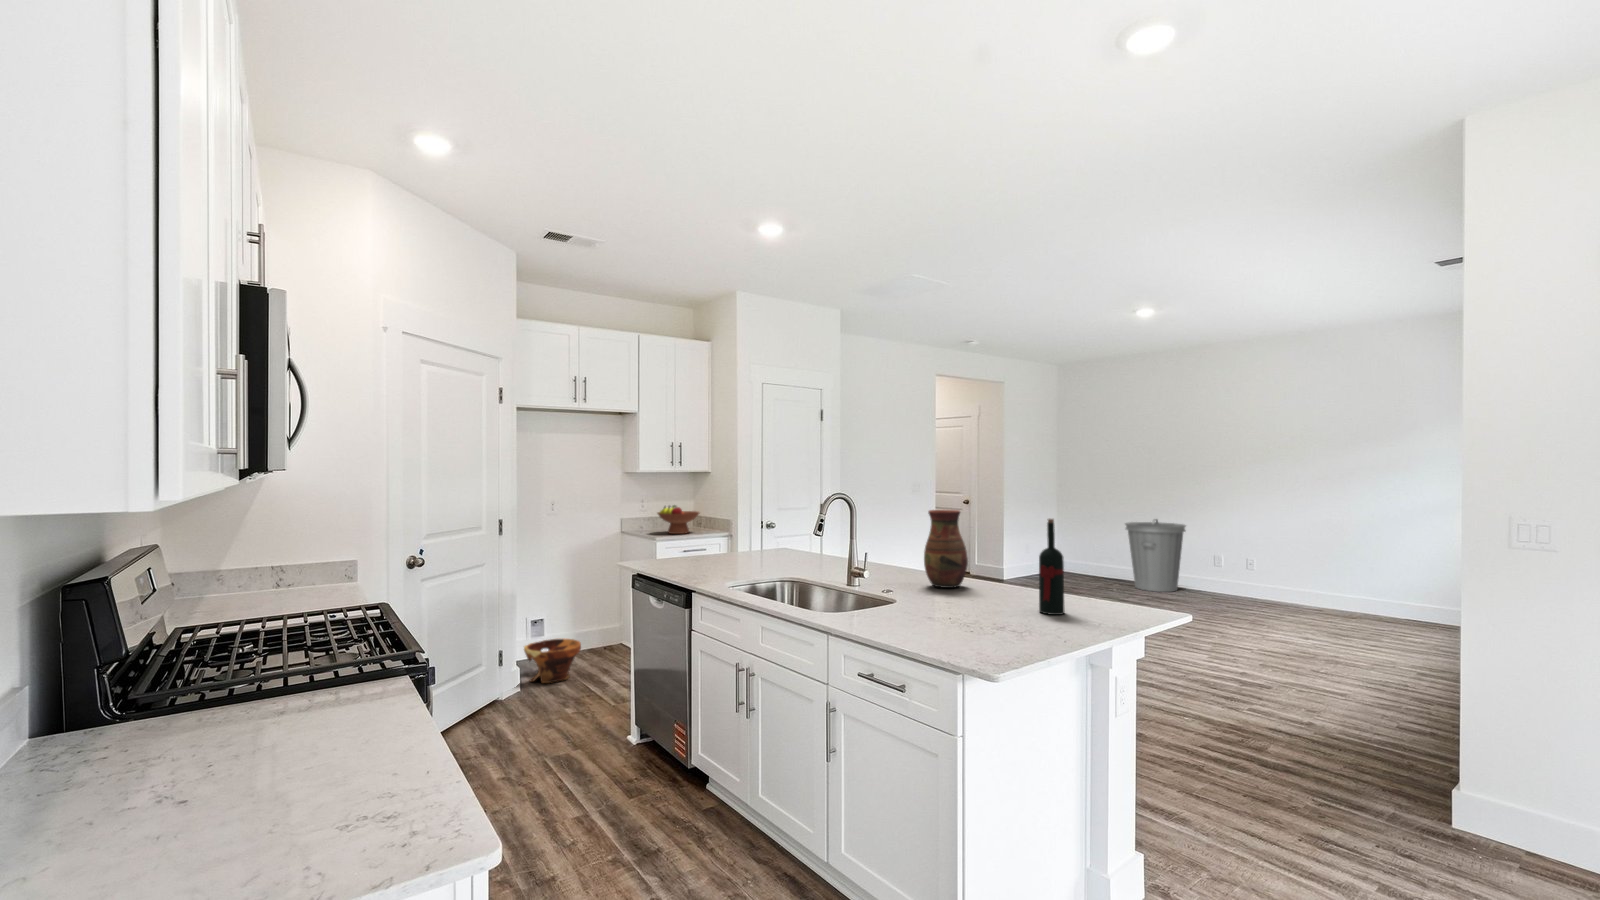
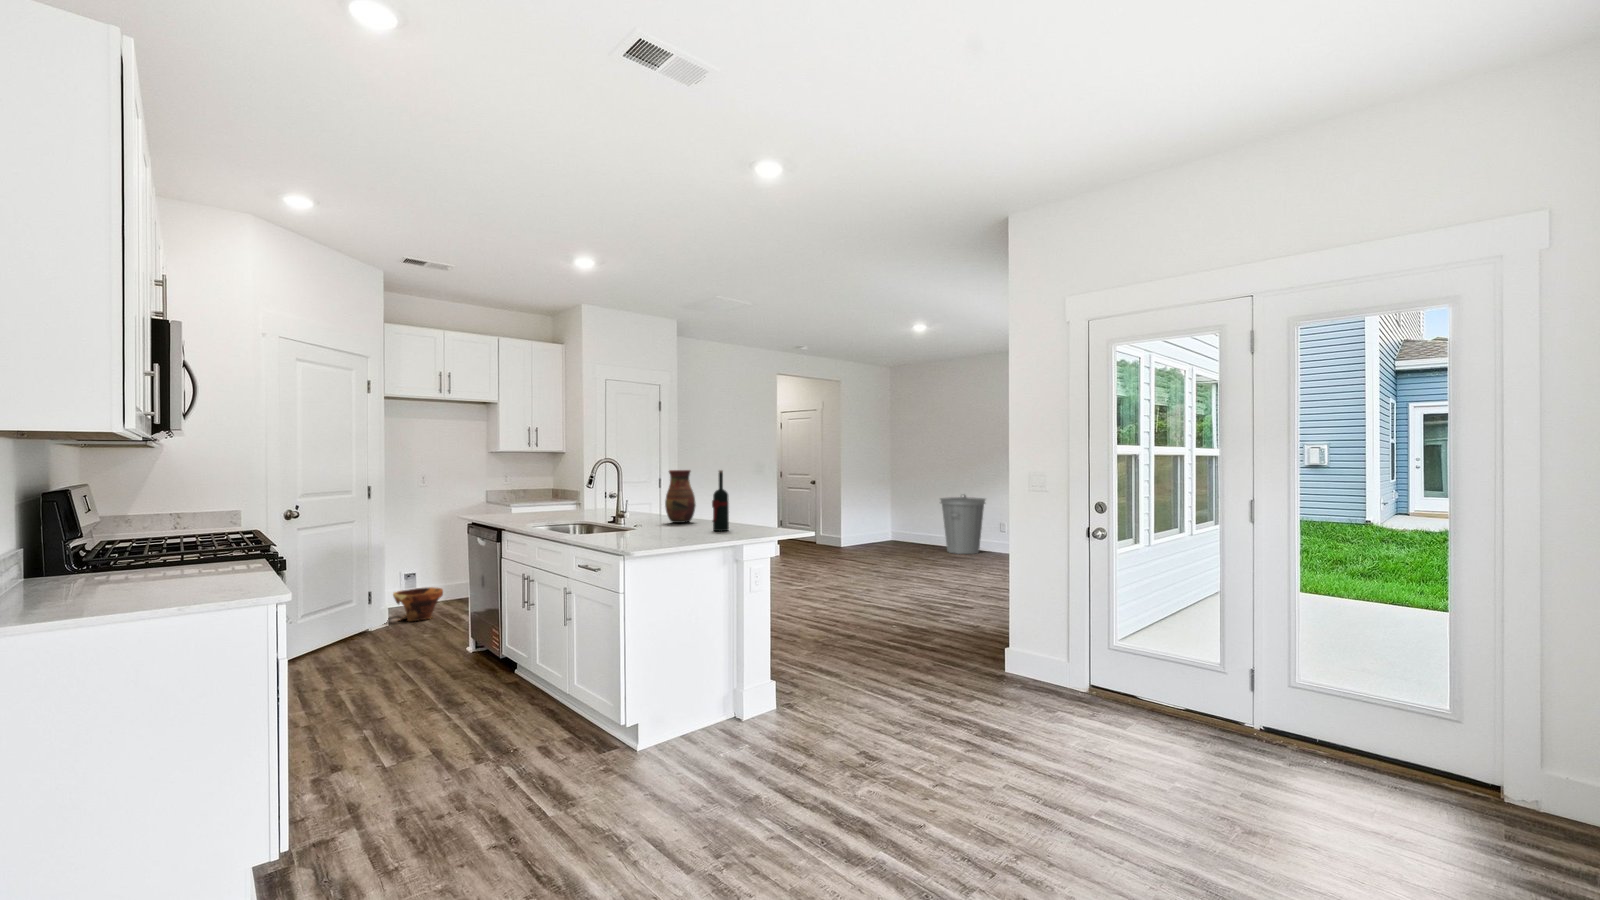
fruit bowl: present [657,505,700,534] -> none [514,479,553,503]

